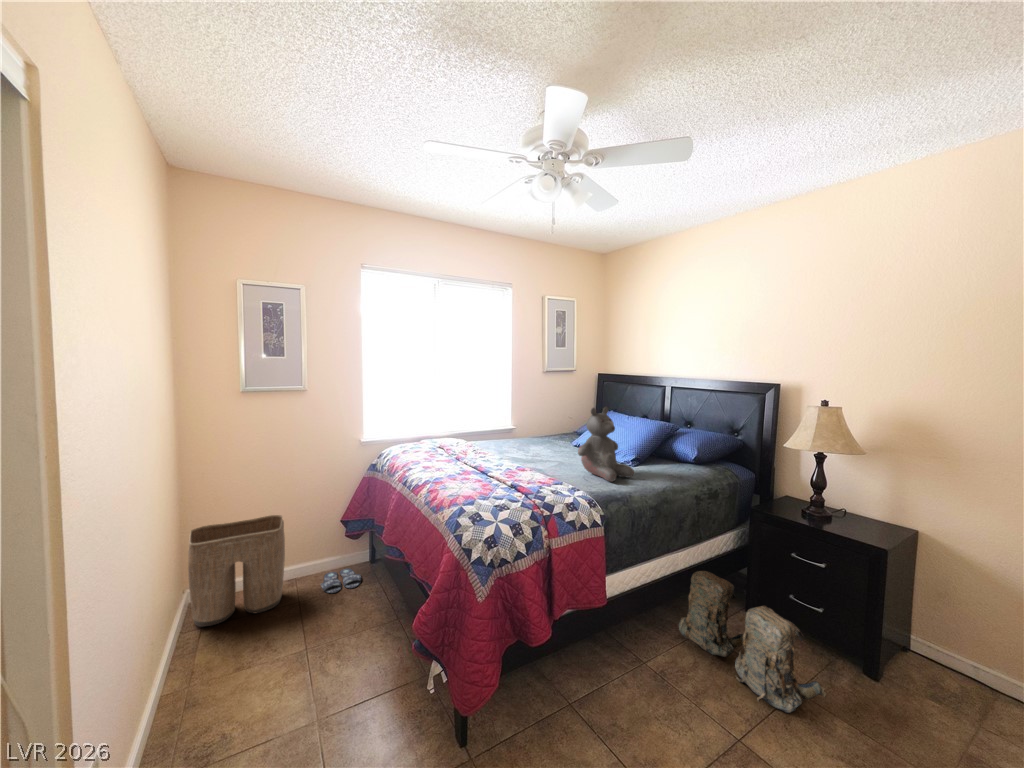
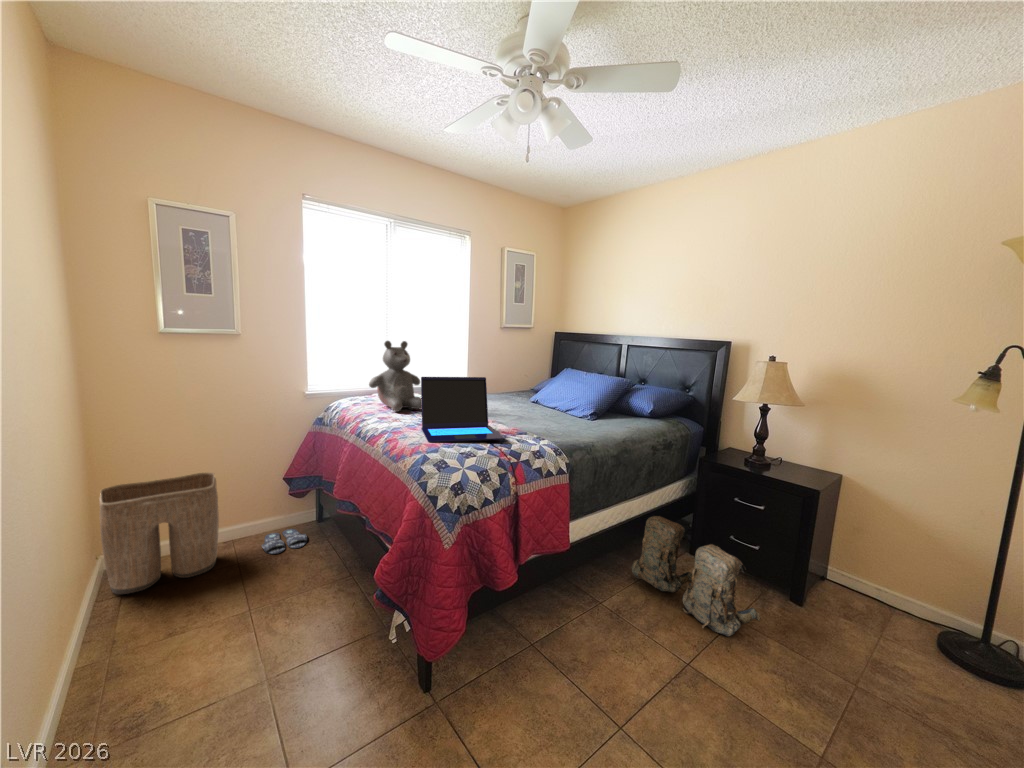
teddy bear: present [578,407,634,482] -> present [369,341,422,412]
laptop: none [461,428,539,494] -> present [421,377,504,442]

